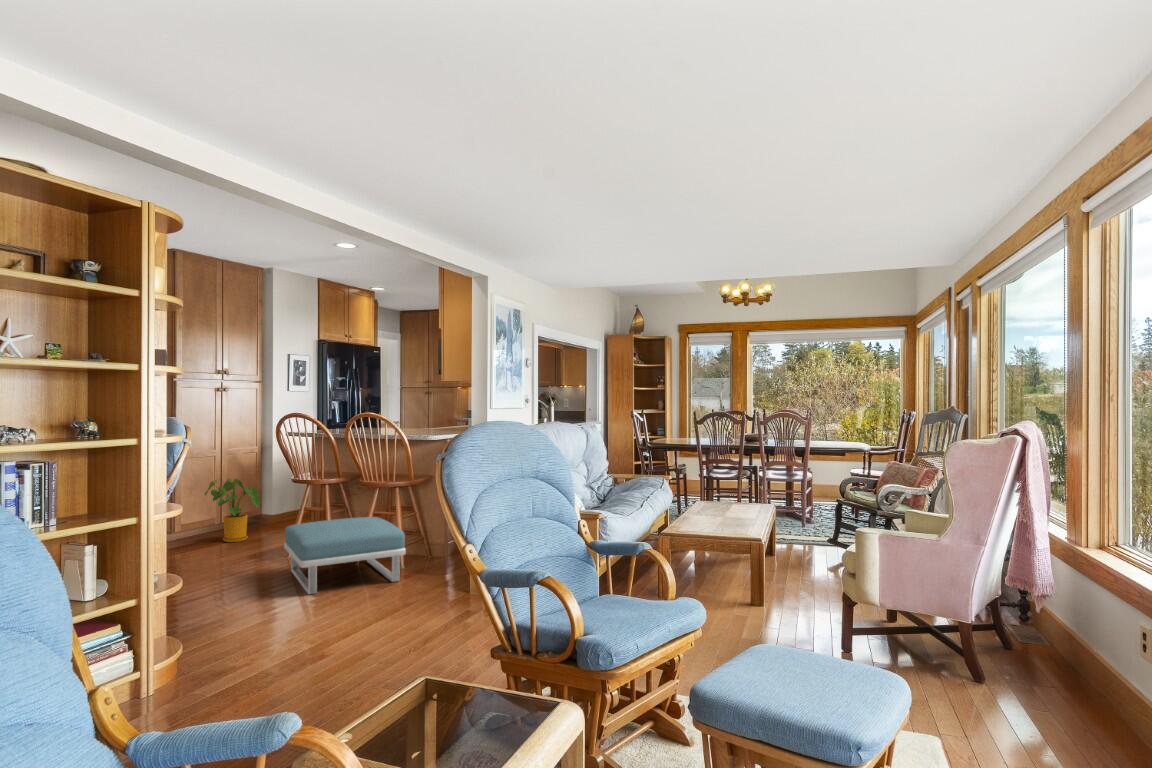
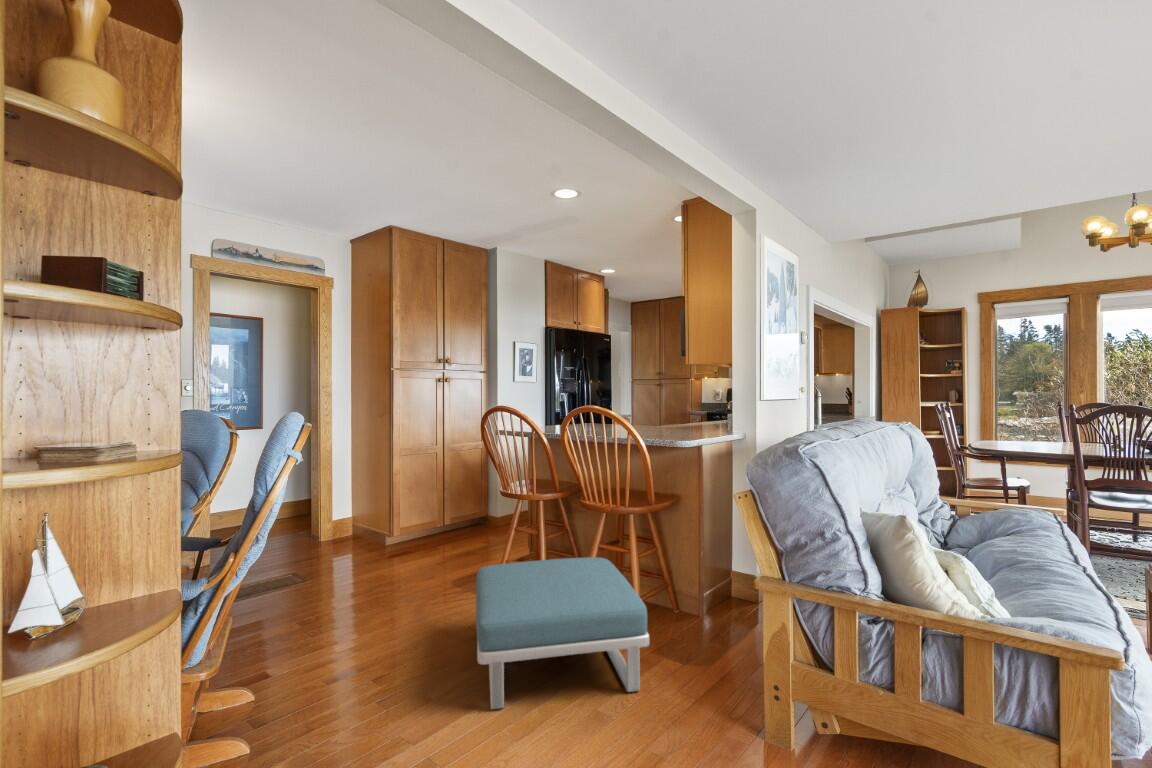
house plant: present [204,478,260,542] -> none [422,479,478,556]

